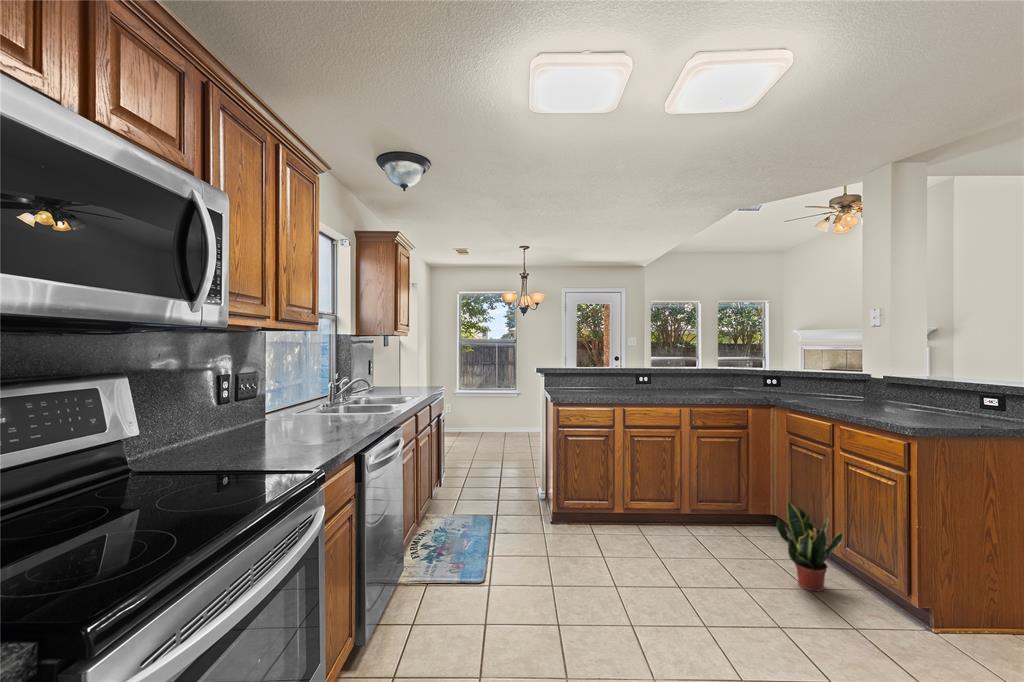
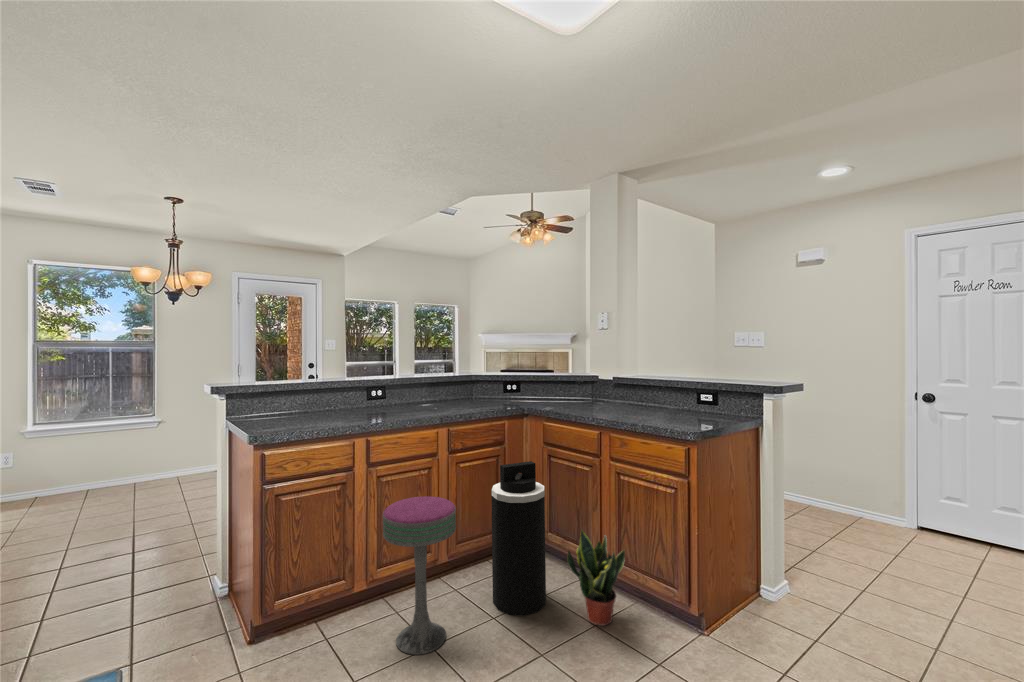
trash can: none [717,439,768,566] -> present [491,461,546,616]
bar stool: none [624,452,678,559] -> present [383,496,456,655]

